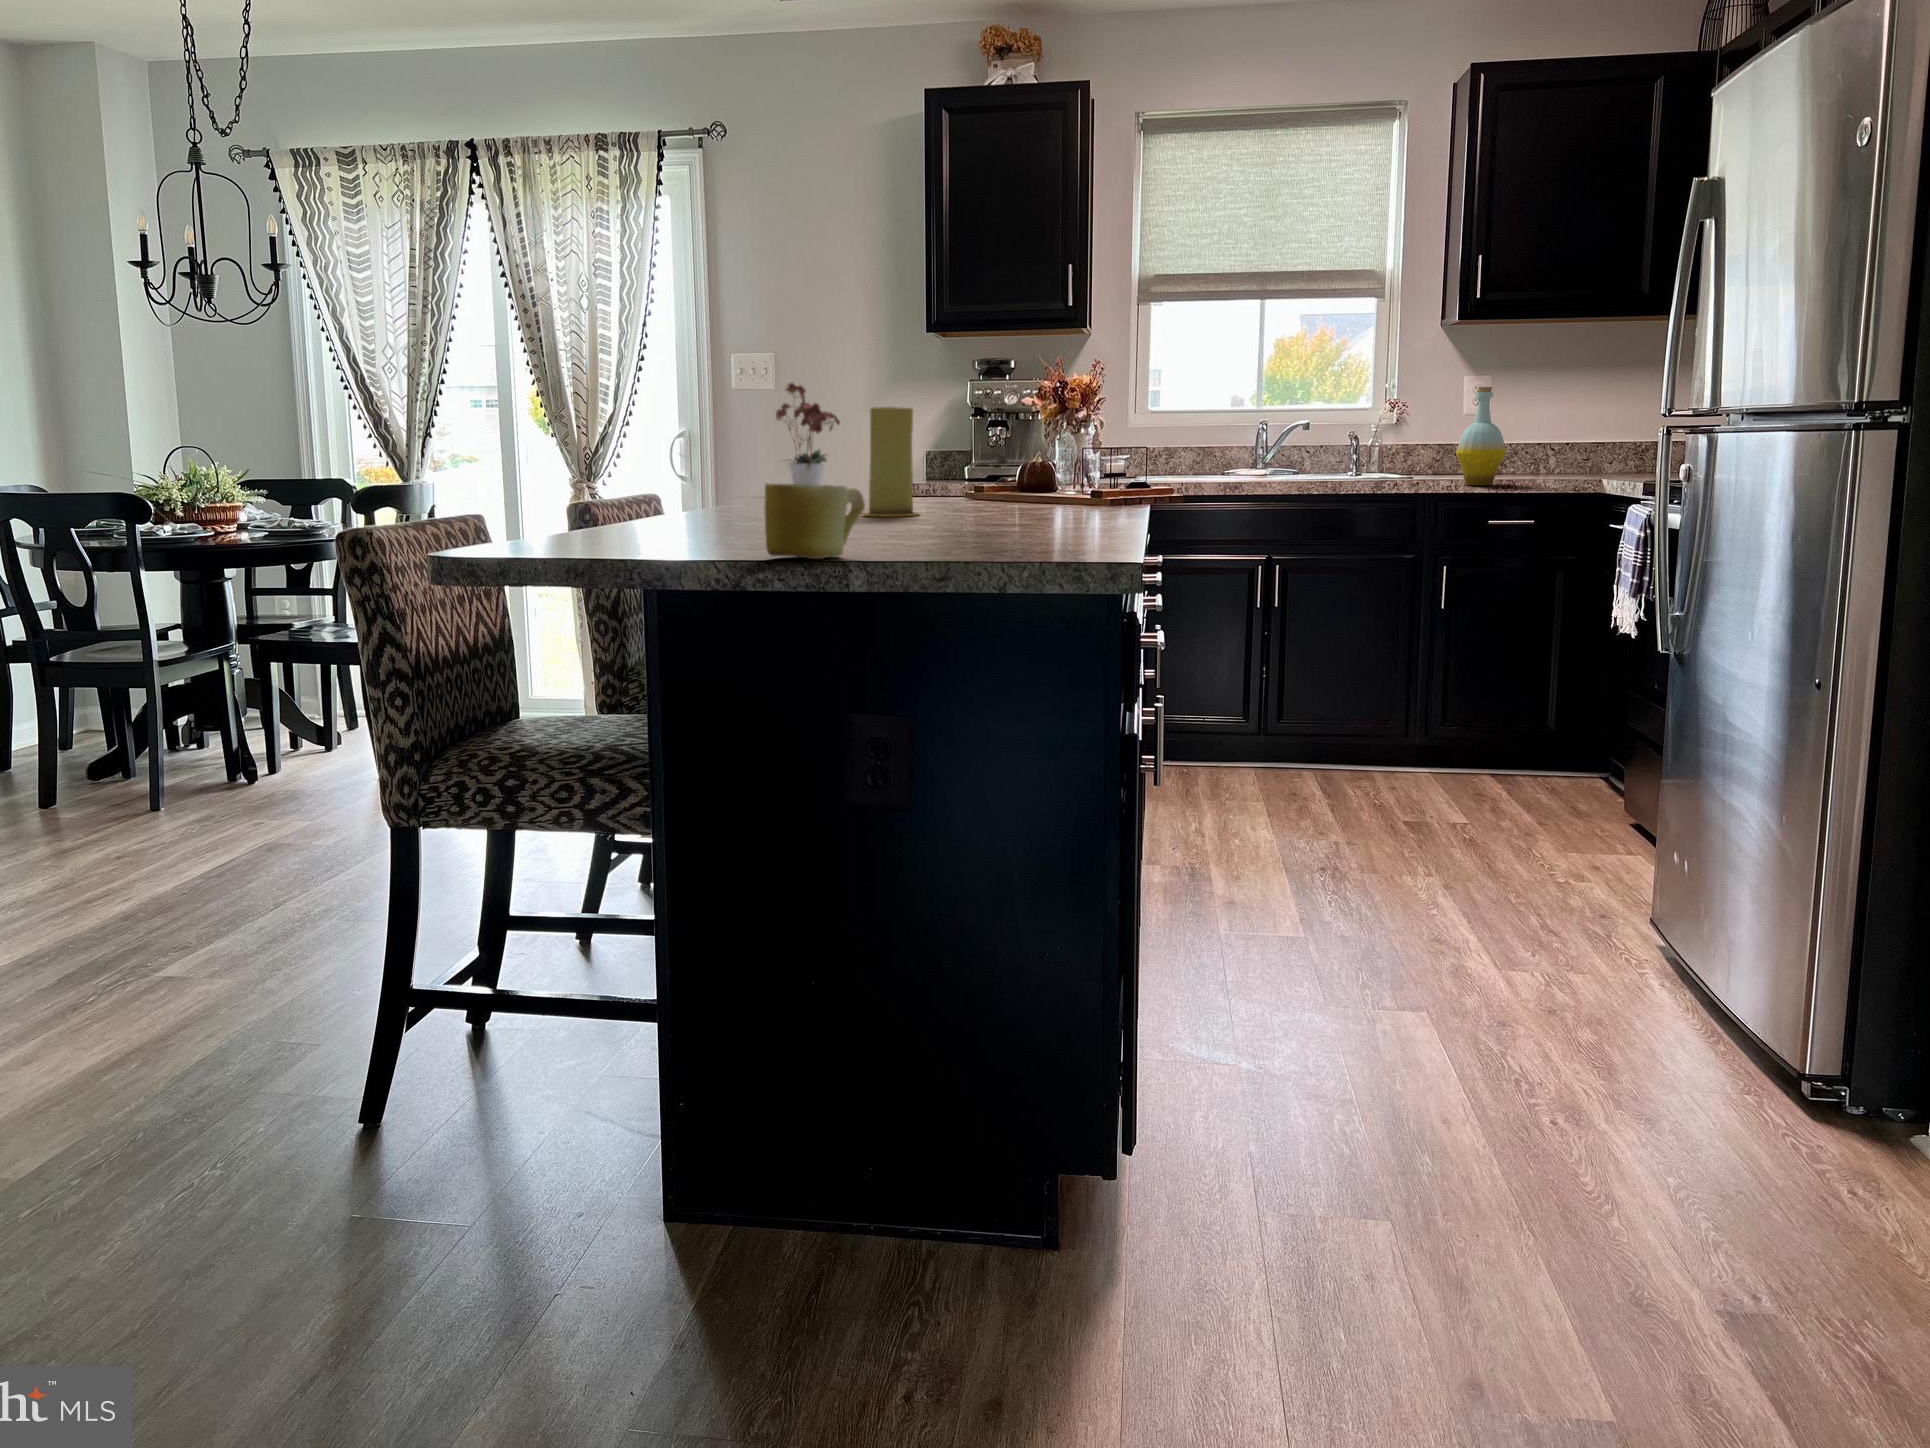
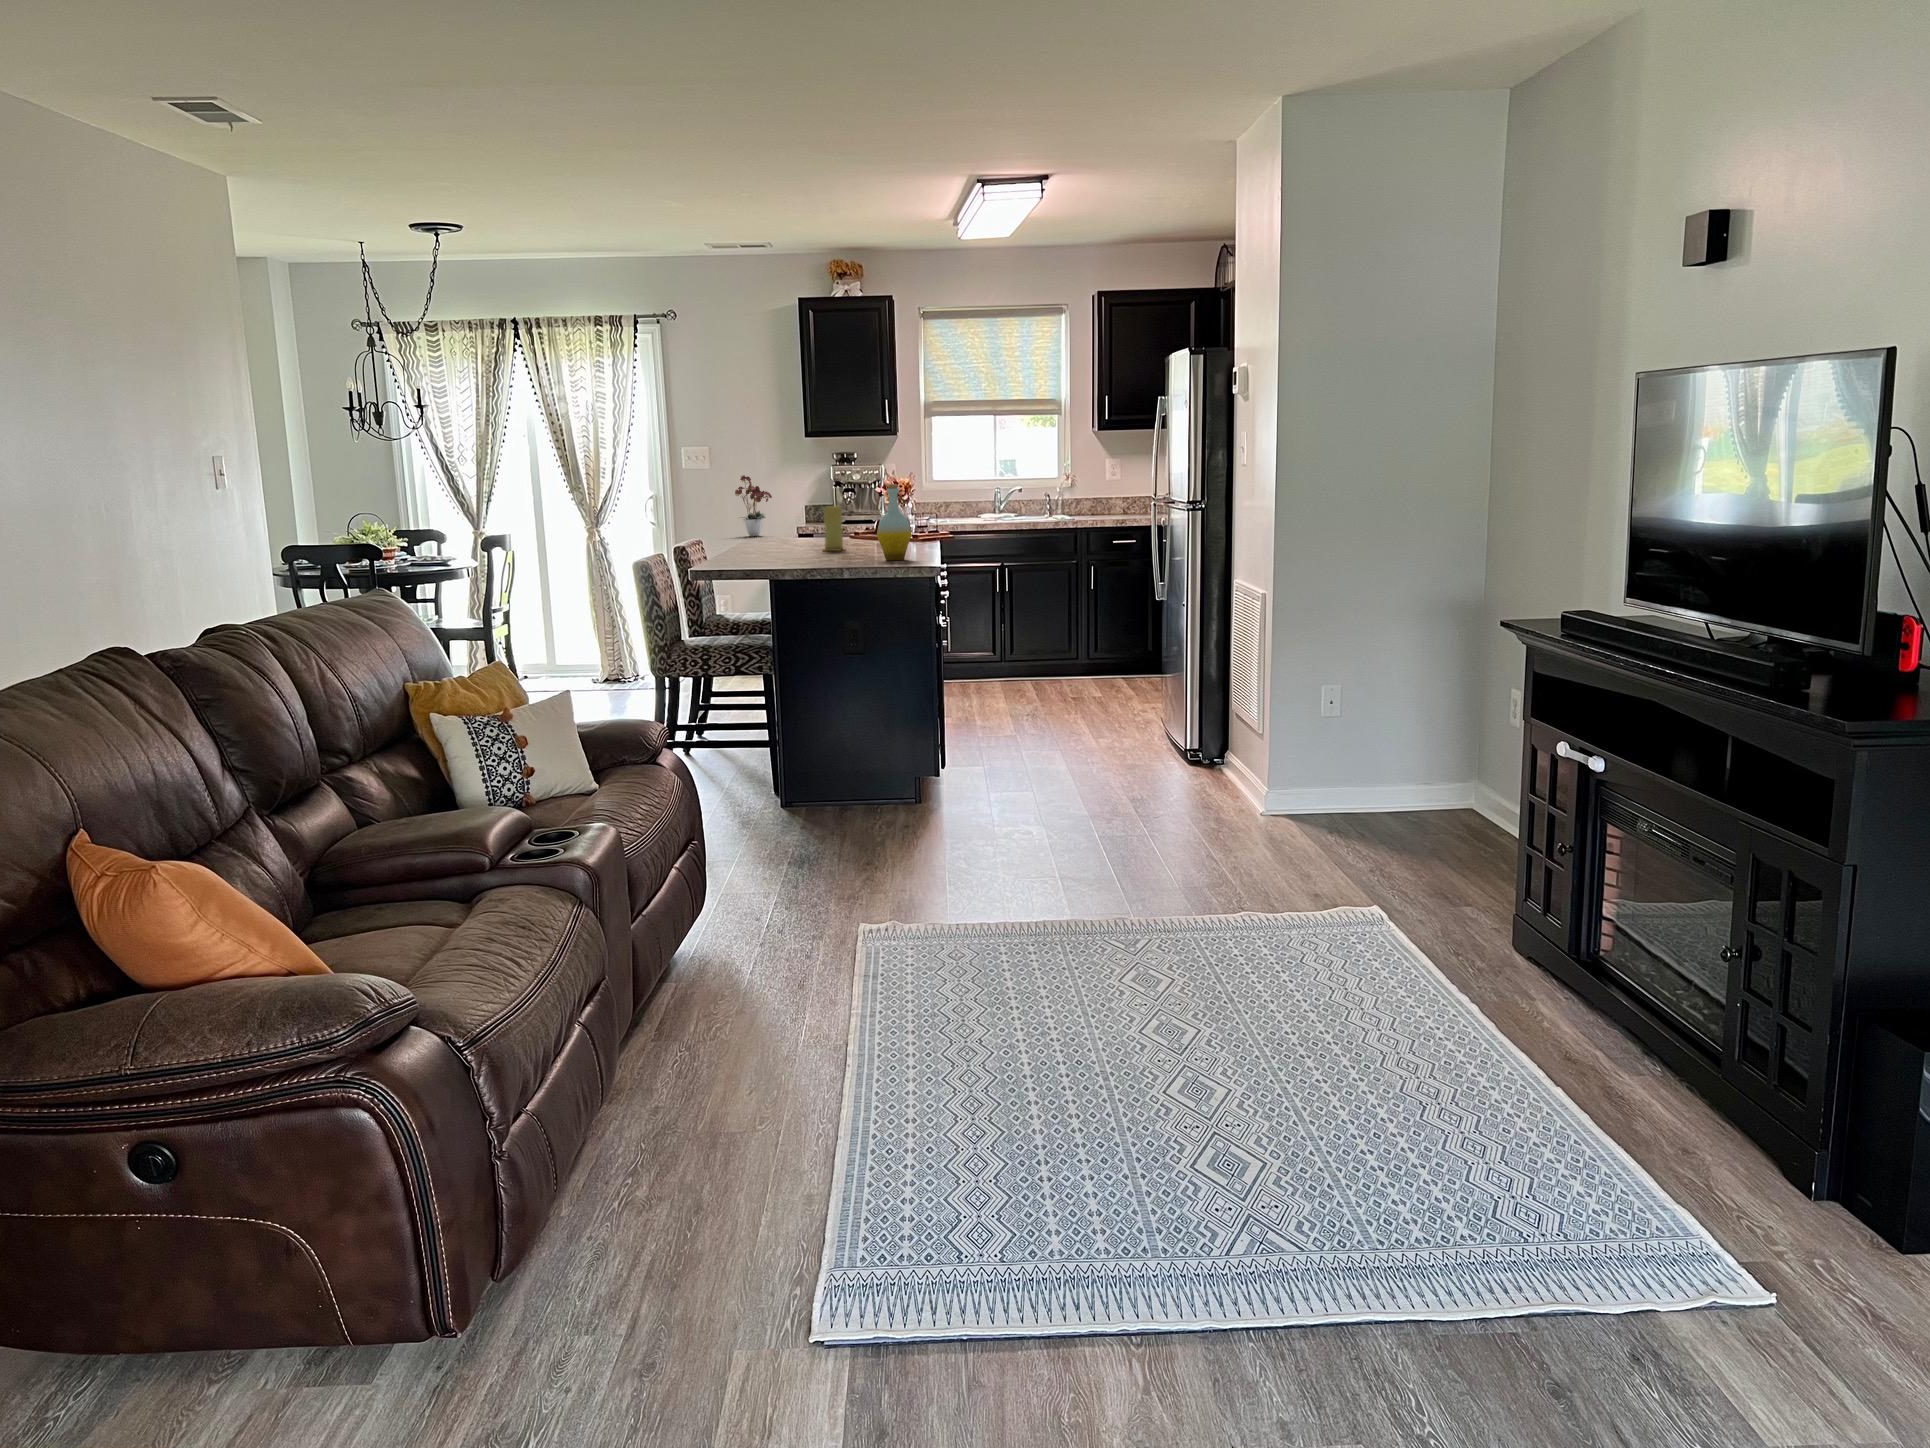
bottle: present [1456,387,1506,485] -> present [877,484,912,560]
mug: present [764,484,865,559] -> none [830,546,857,568]

